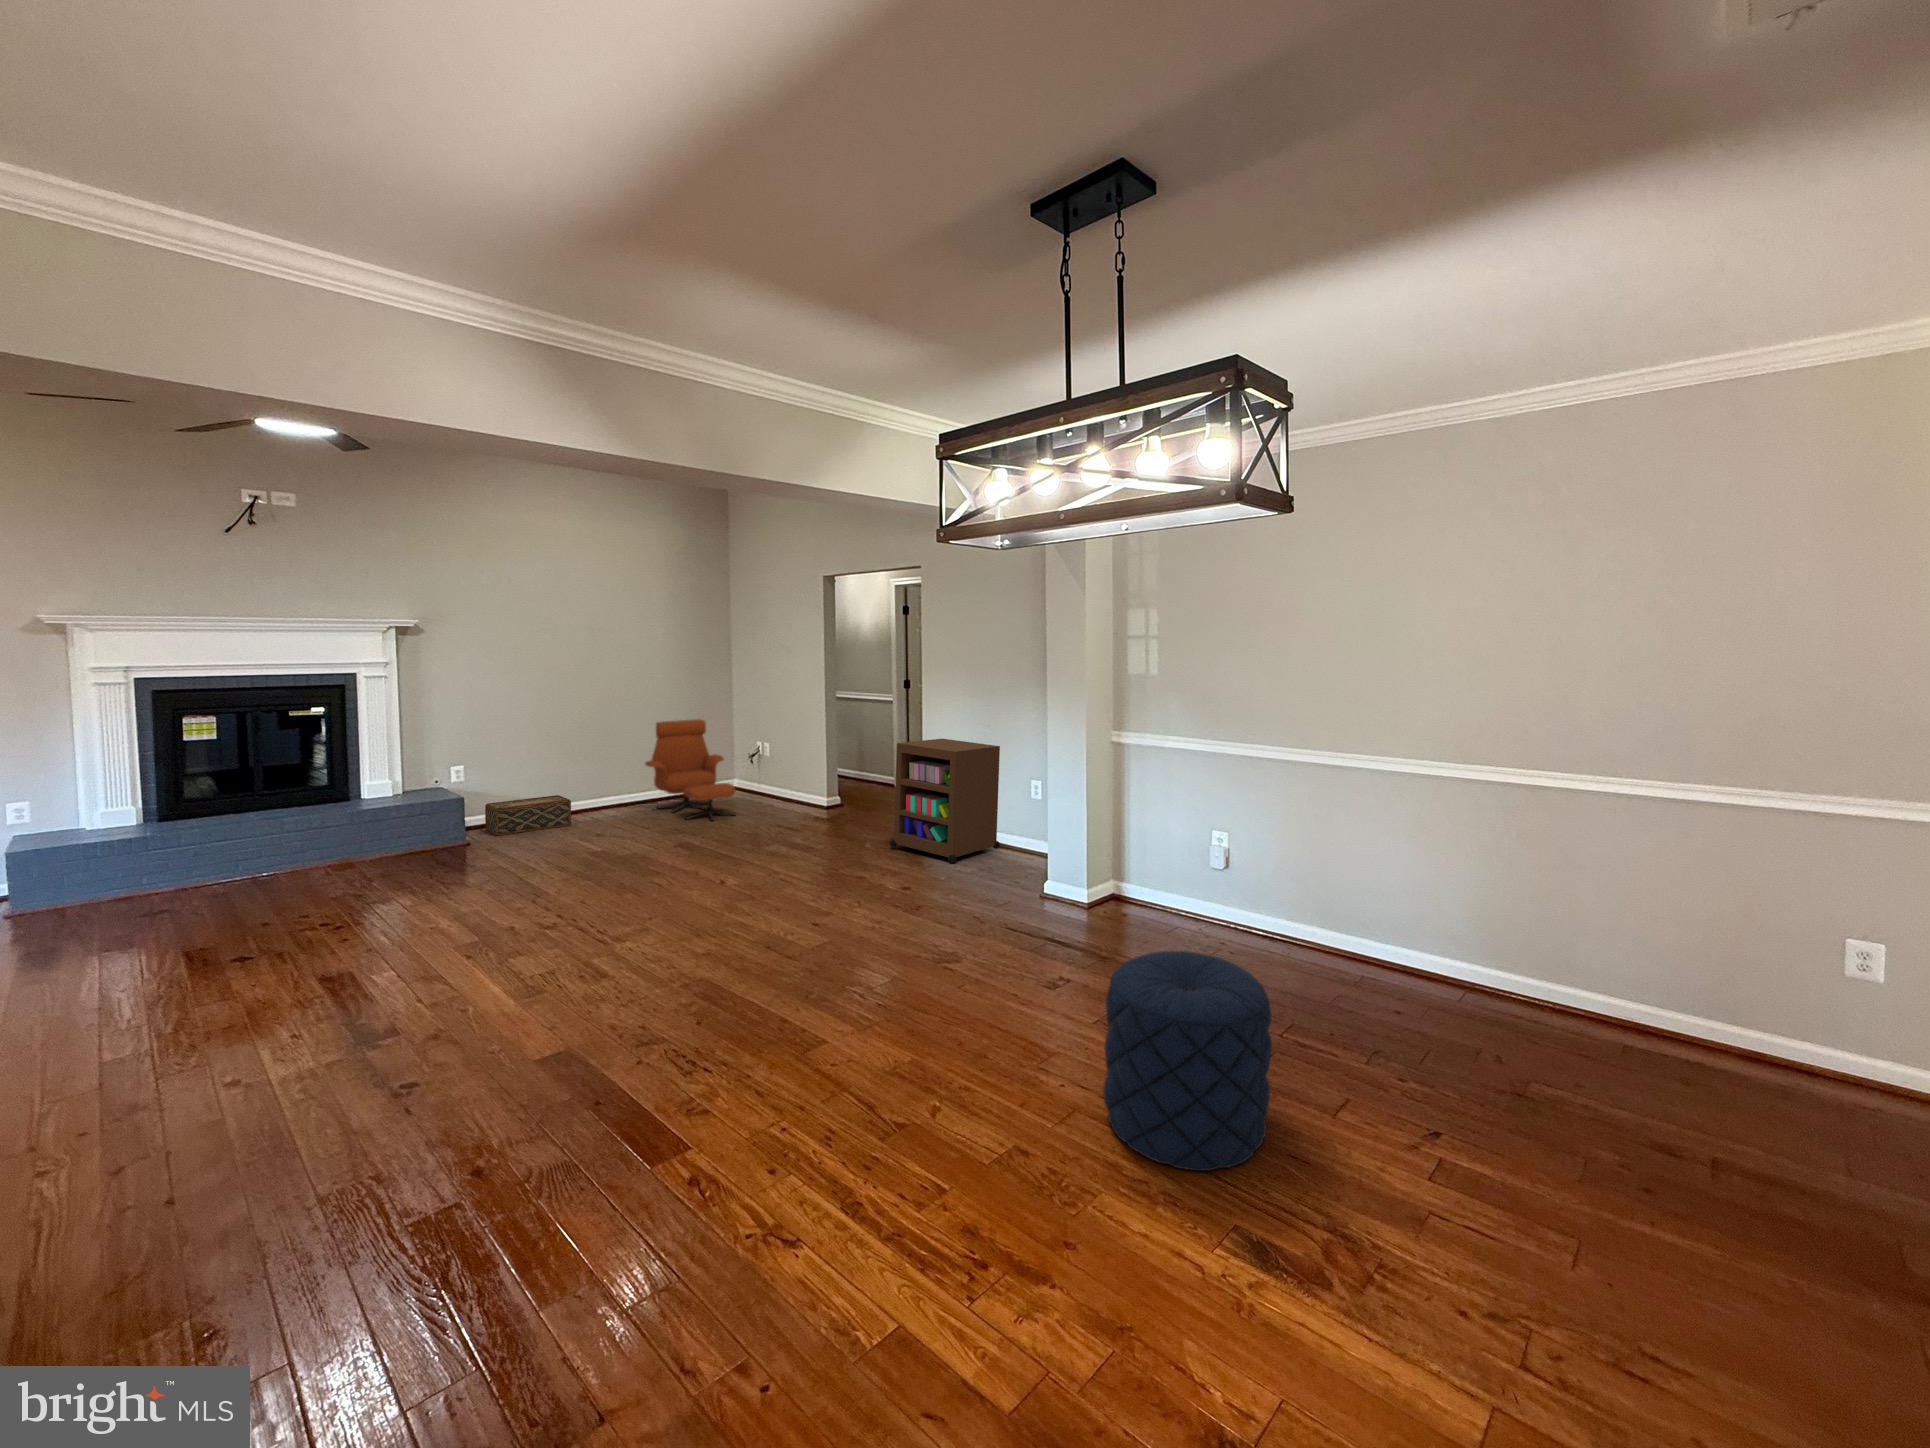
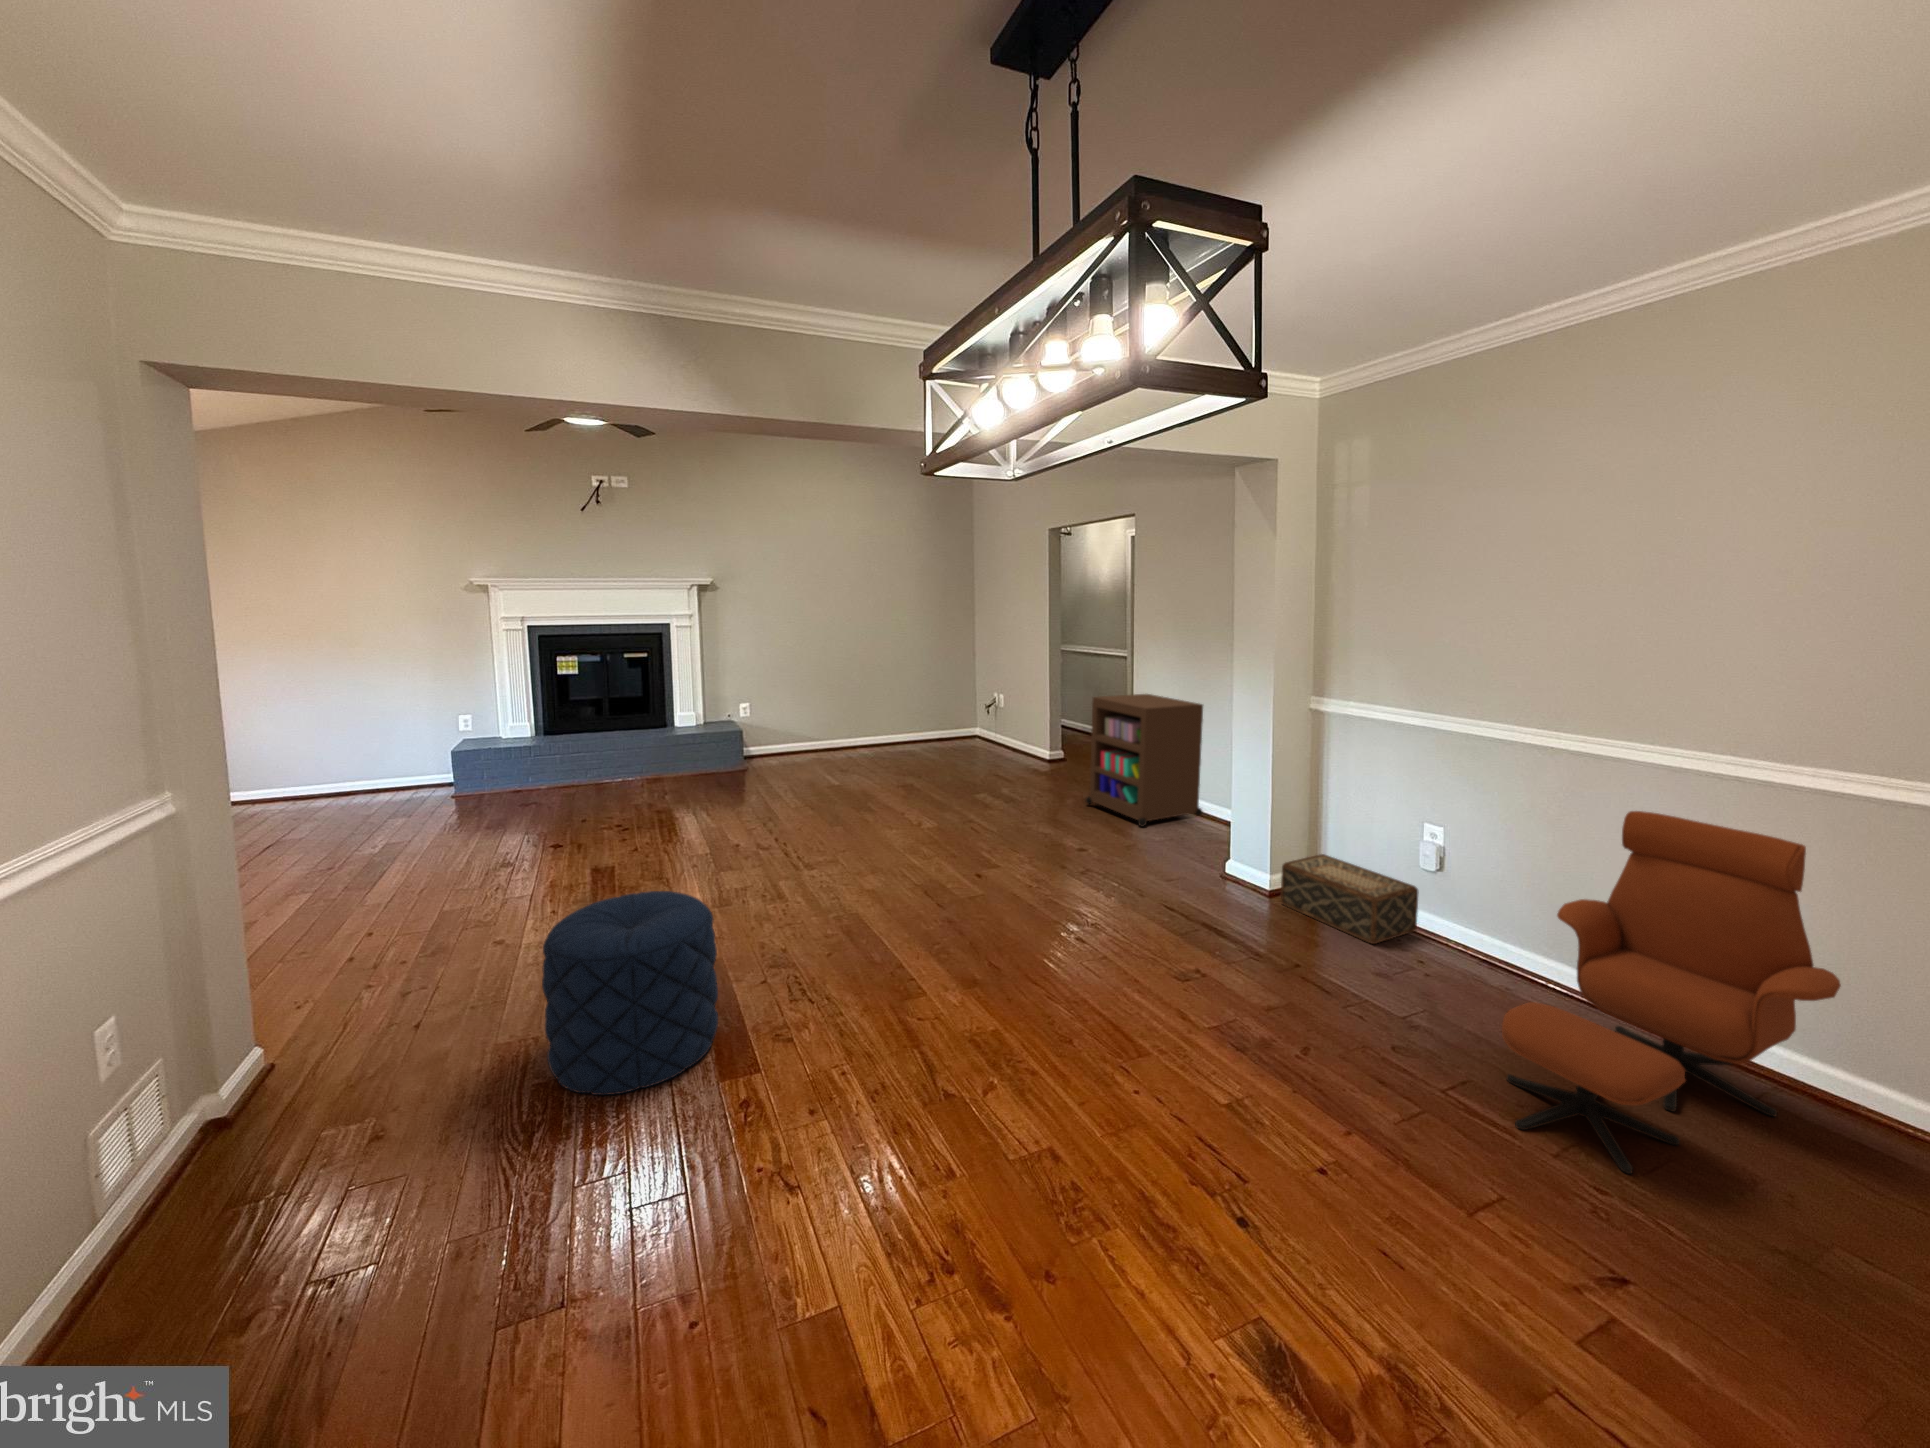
lounge chair: present [645,719,735,821] -> present [1502,811,1841,1174]
woven basket: present [485,795,571,836] -> present [1281,854,1419,944]
pouf: present [1103,951,1272,1171] -> present [542,891,718,1095]

